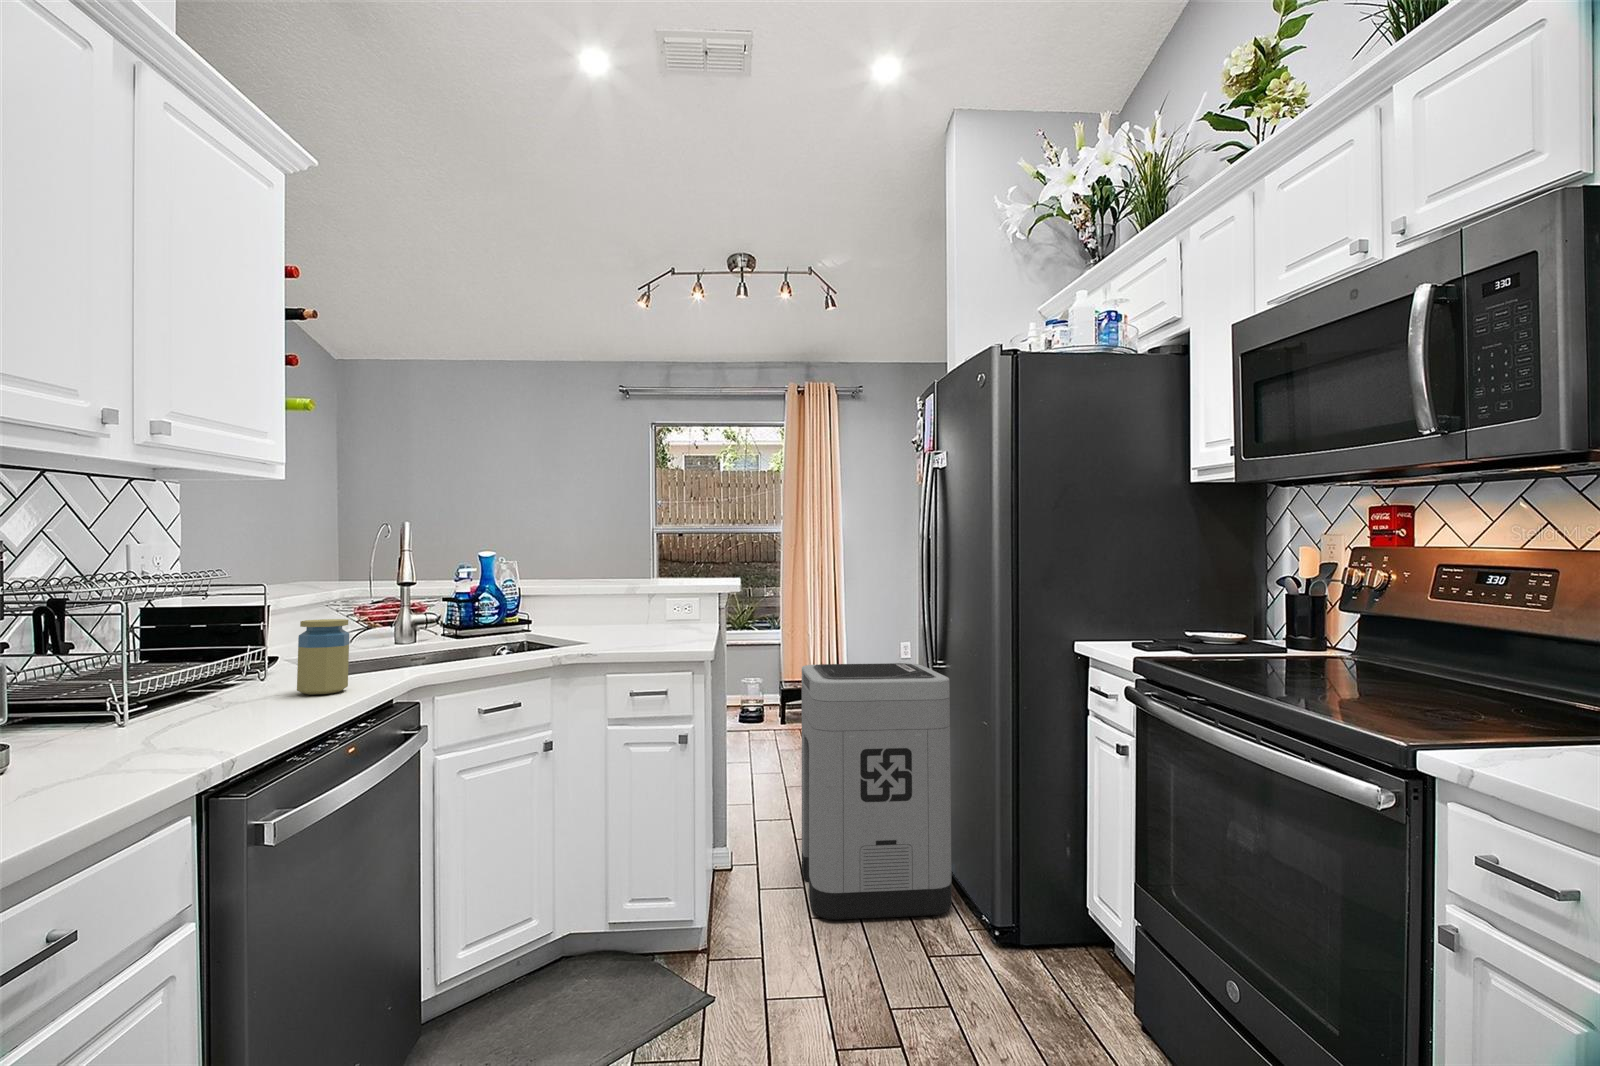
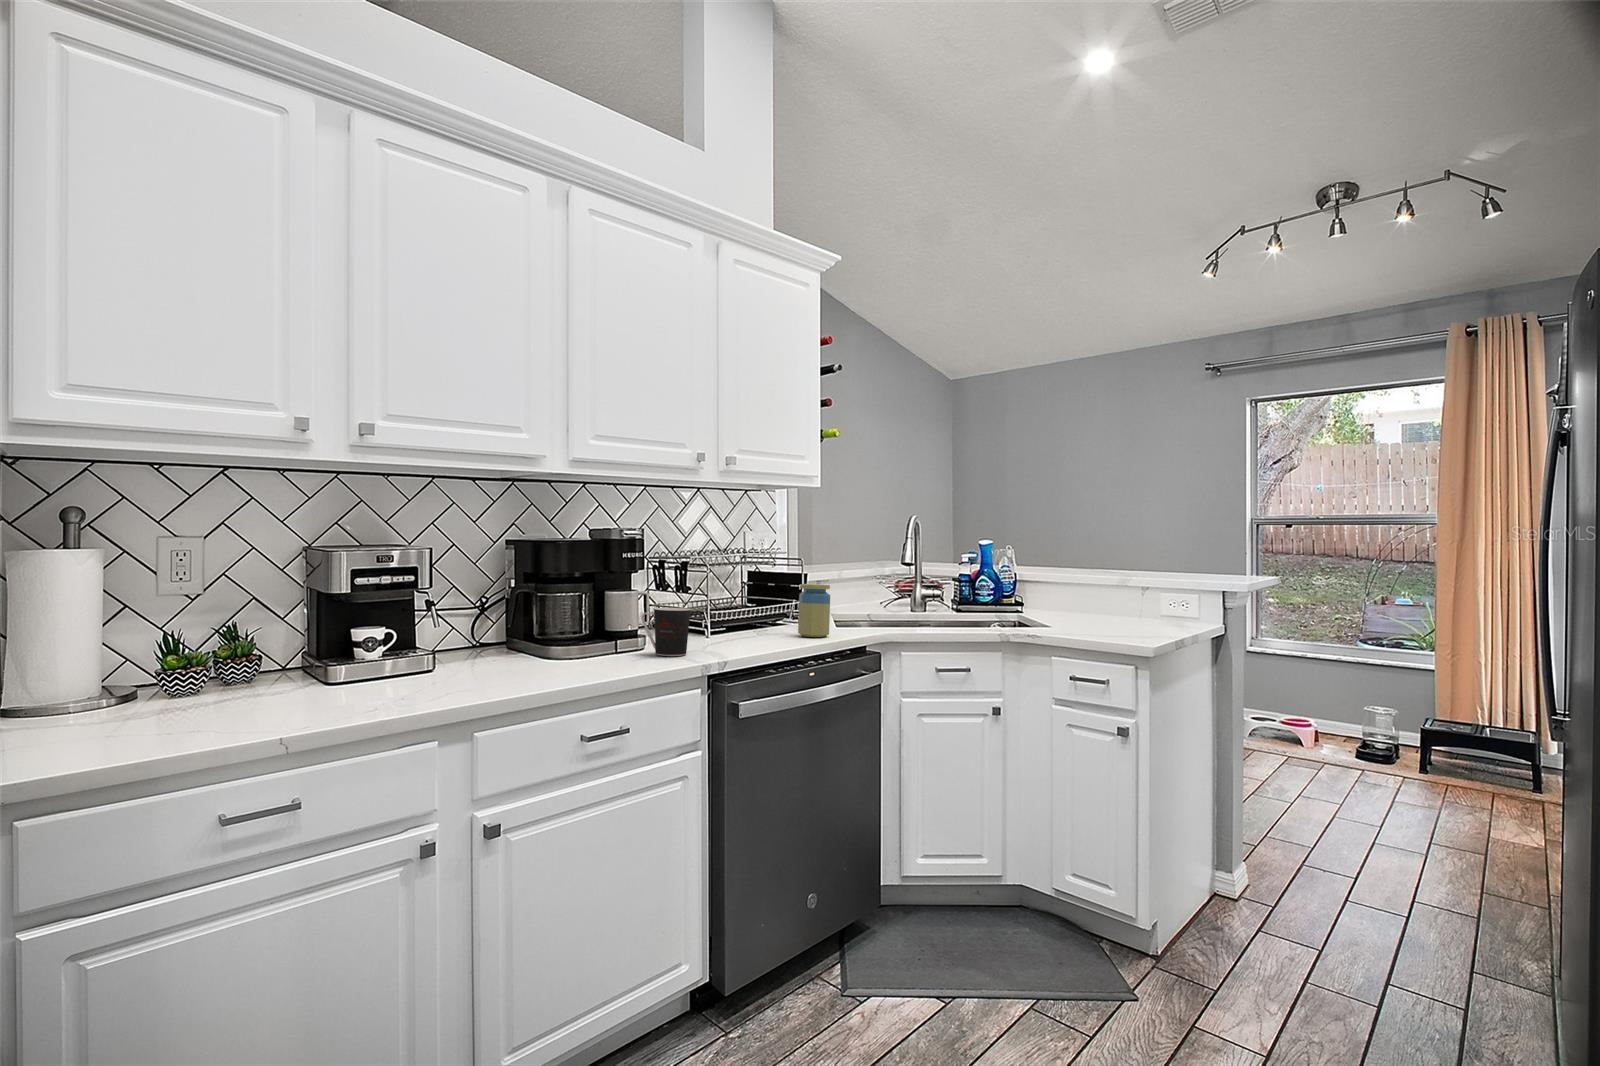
trash can: present [802,663,952,920] -> none [1310,683,1545,1049]
coffee cup: none [55,681,170,770] -> present [641,608,691,656]

